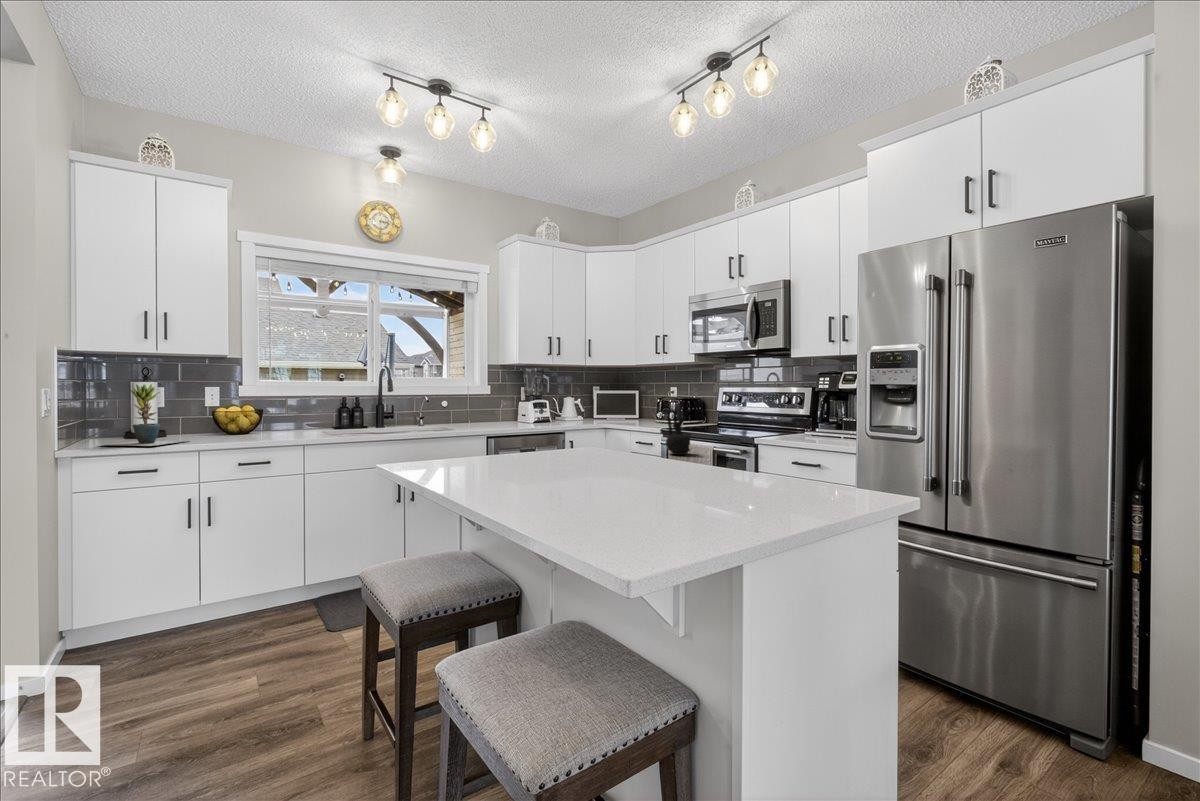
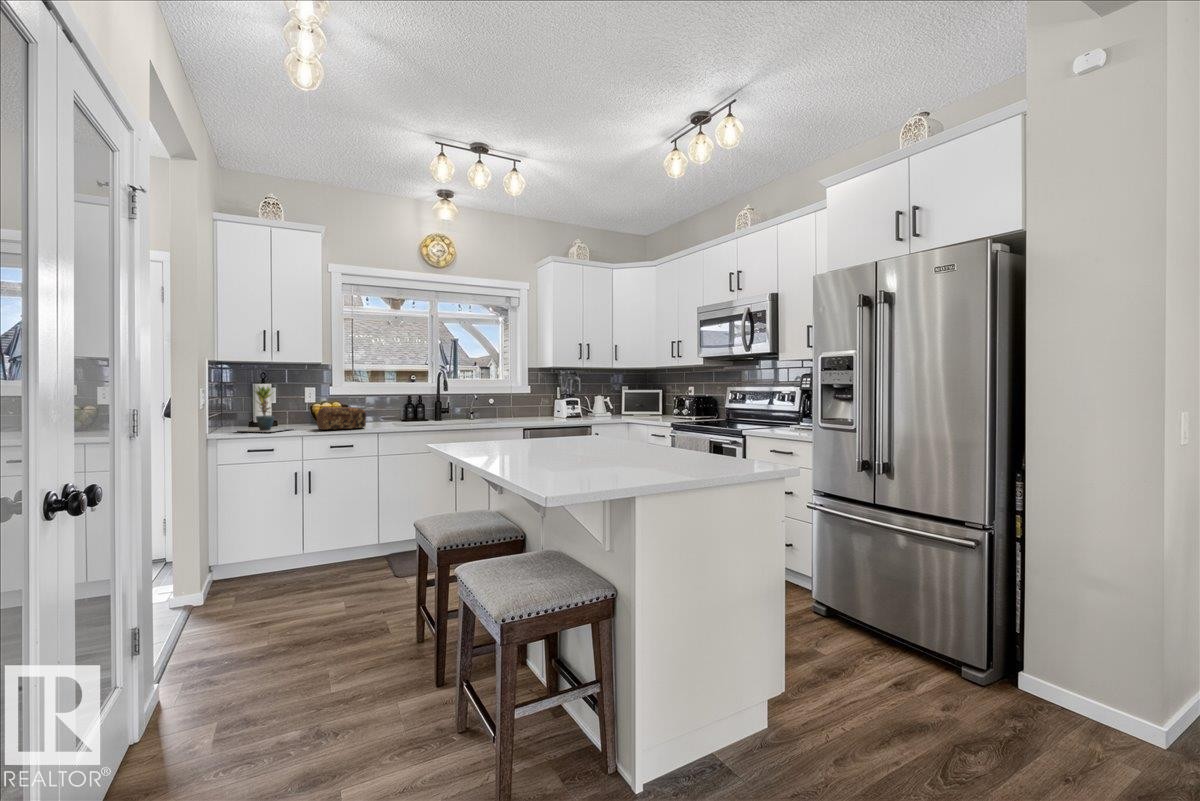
ceramic jug: present [666,410,690,455] -> none [673,406,696,445]
bread loaf: none [220,412,288,442] -> present [317,407,366,430]

